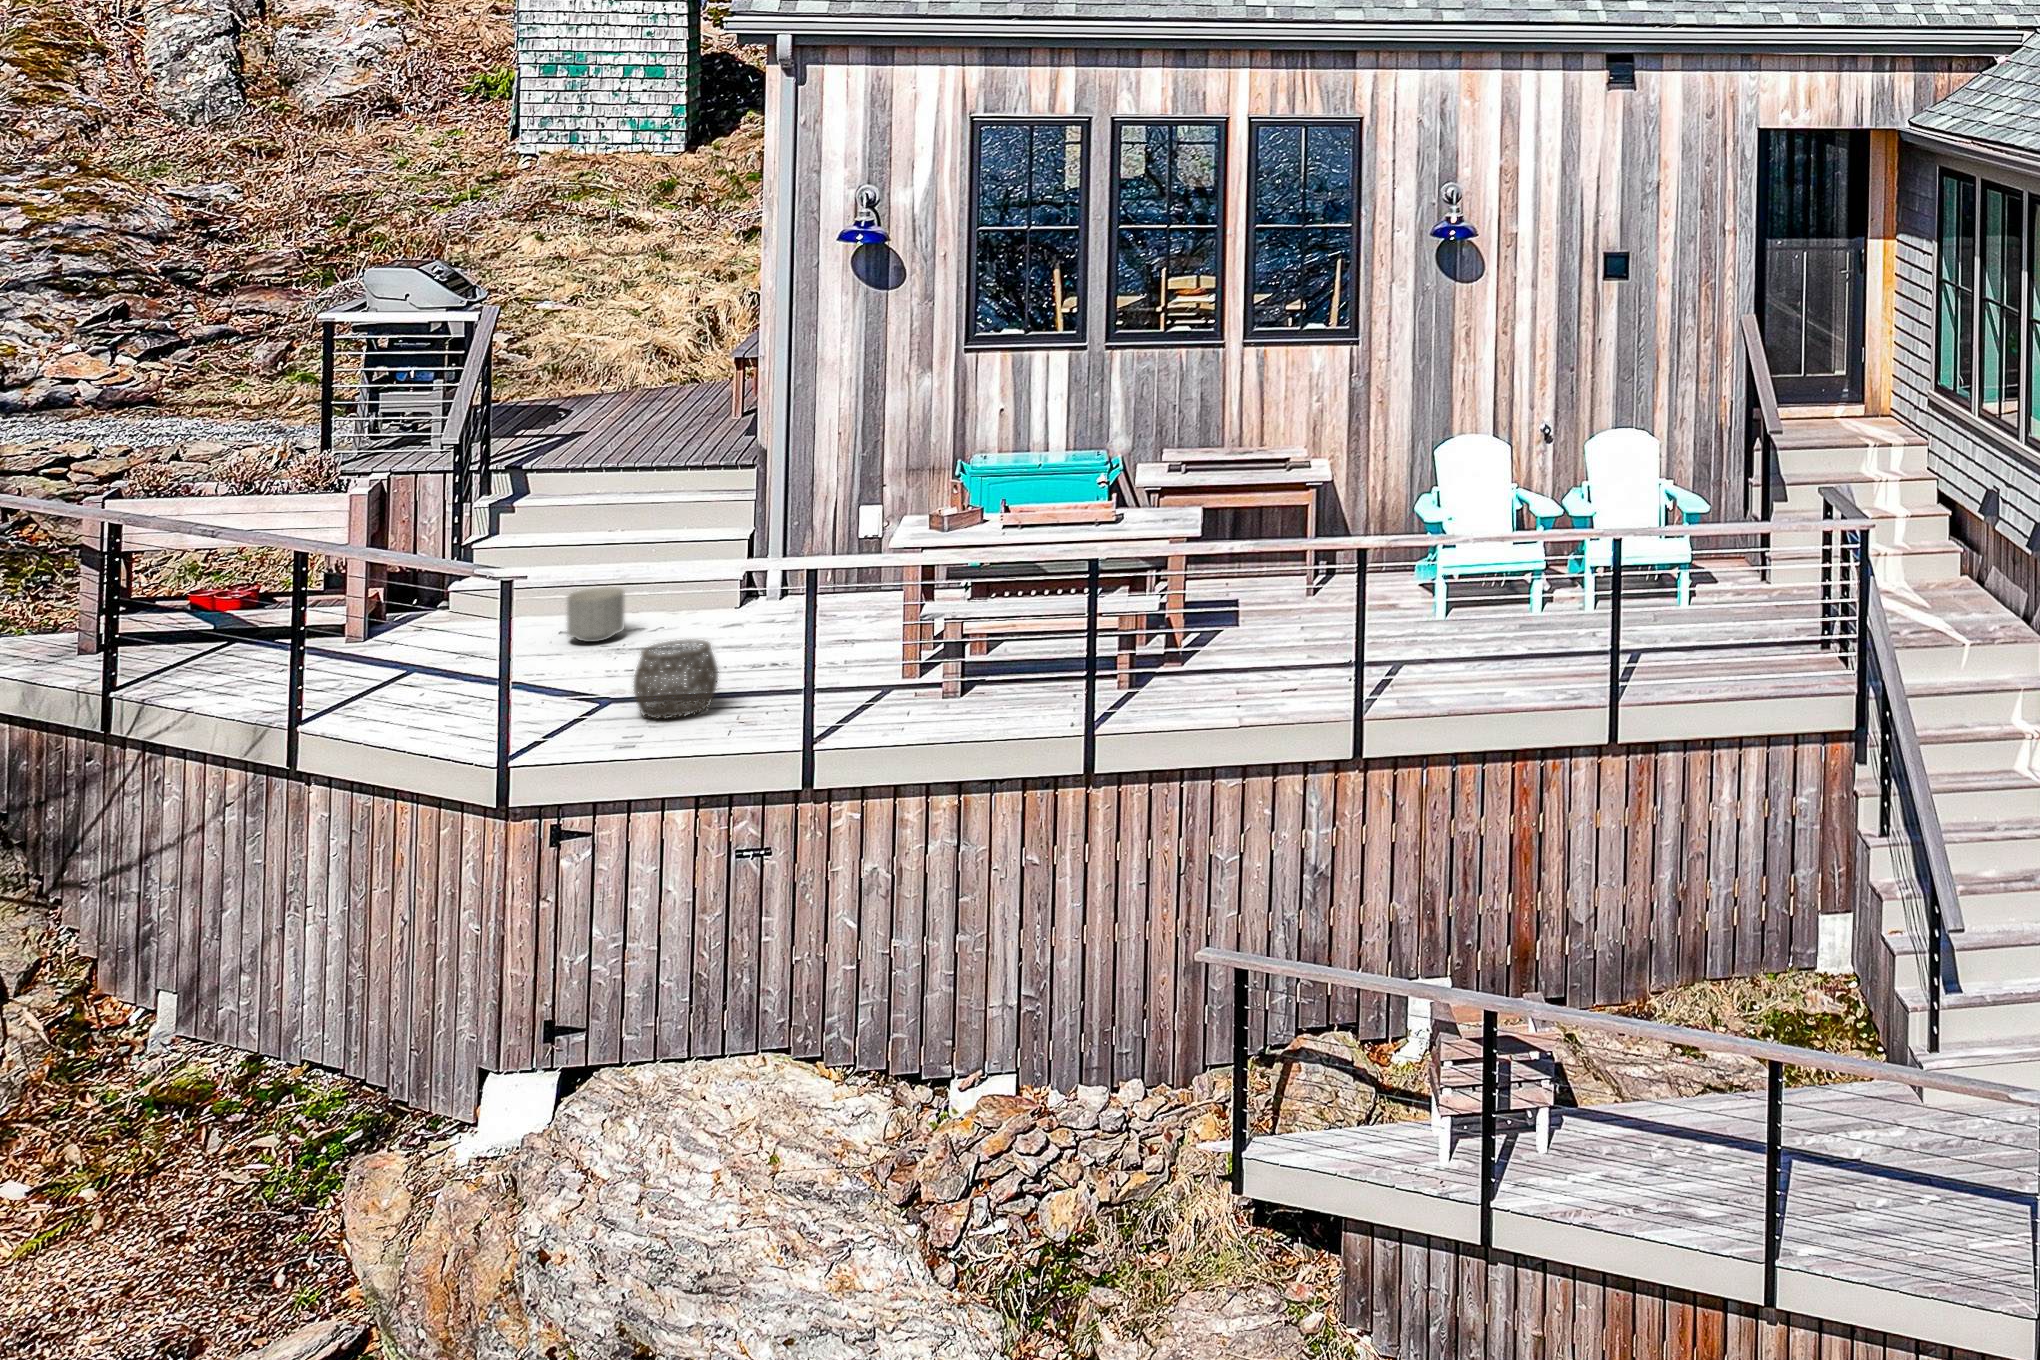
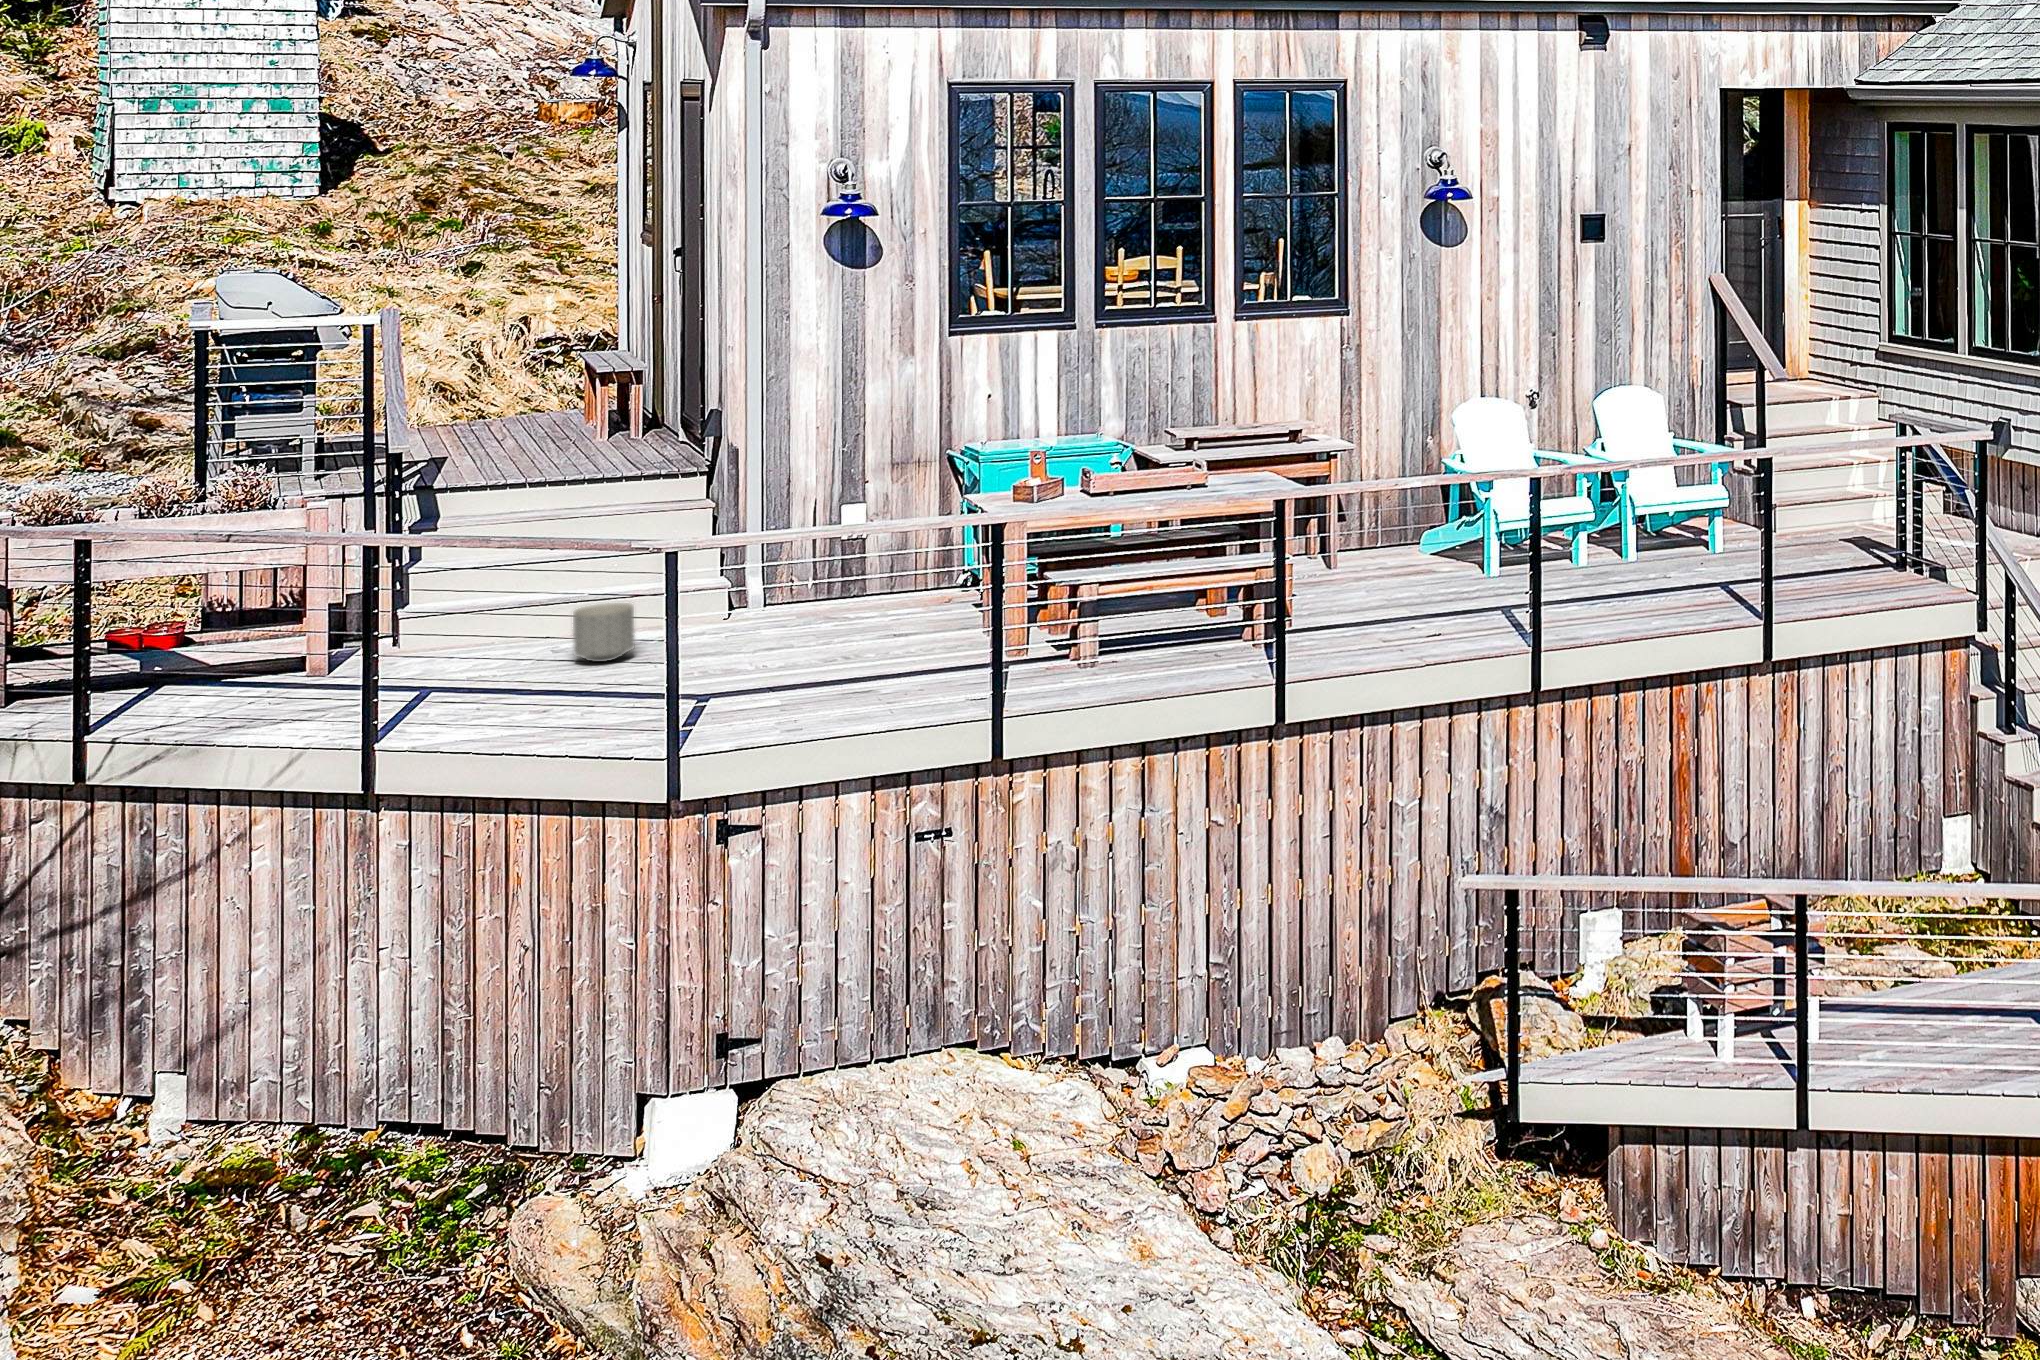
woven basket: present [634,640,718,719] -> none [753,631,842,713]

